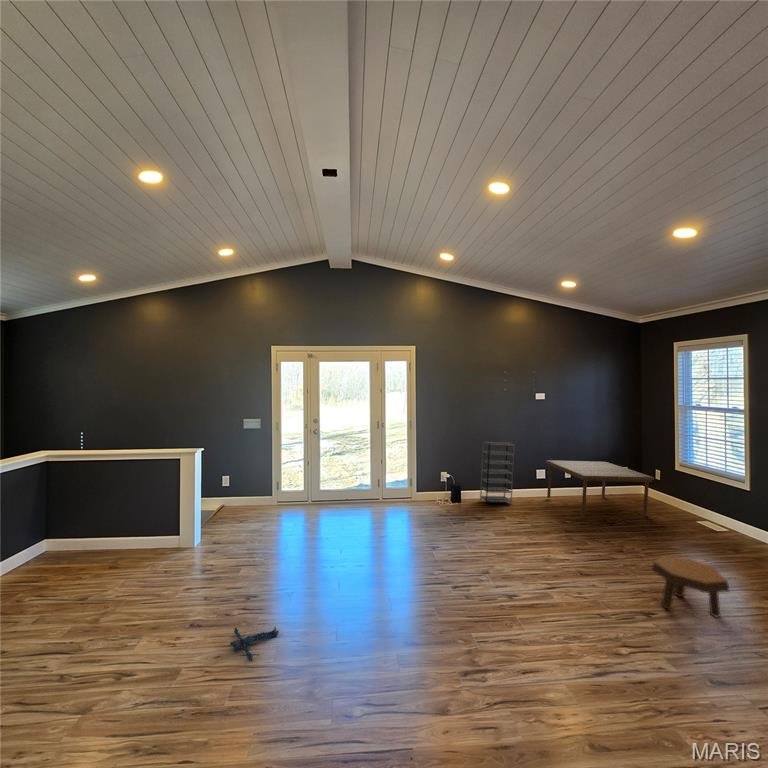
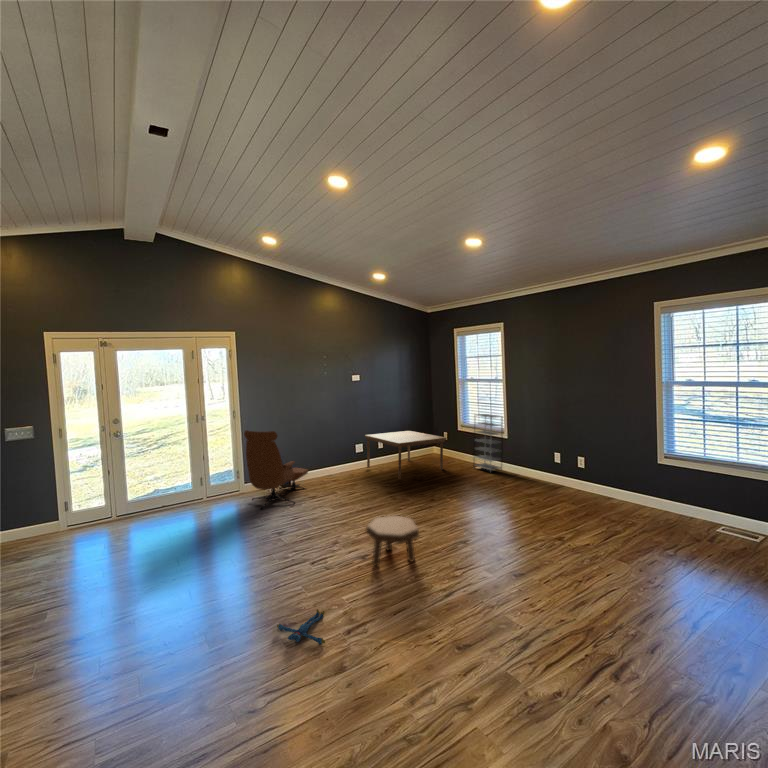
lounge chair: none [412,441,477,522] -> present [244,430,308,510]
shelving unit: present [480,441,515,504] -> present [474,414,503,471]
footstool: present [652,556,729,618] -> present [366,516,419,565]
plush toy: present [230,627,279,661] -> present [277,609,325,644]

